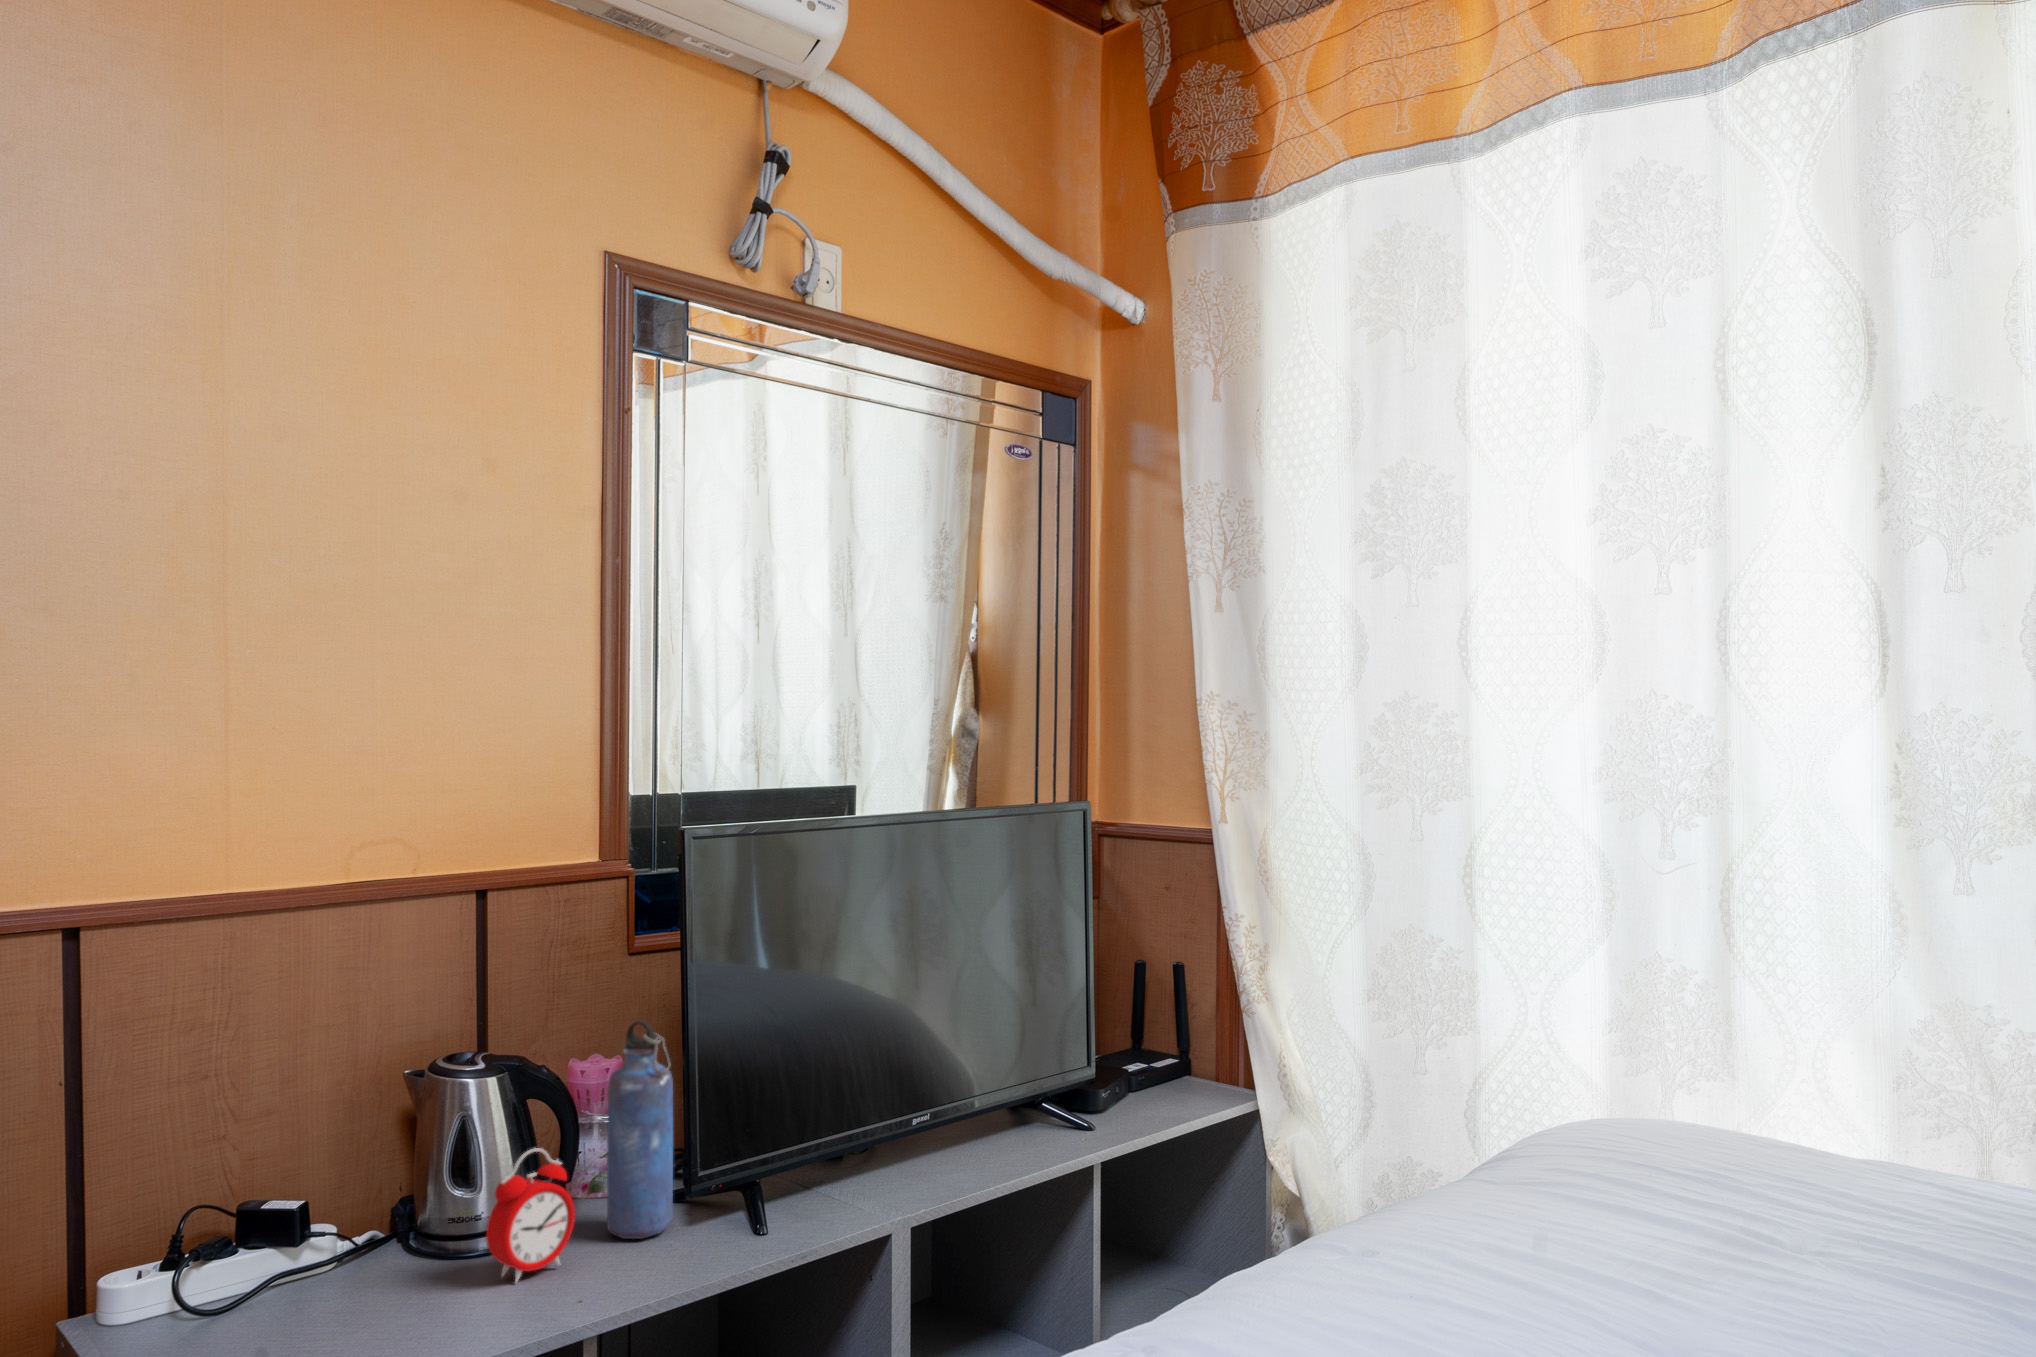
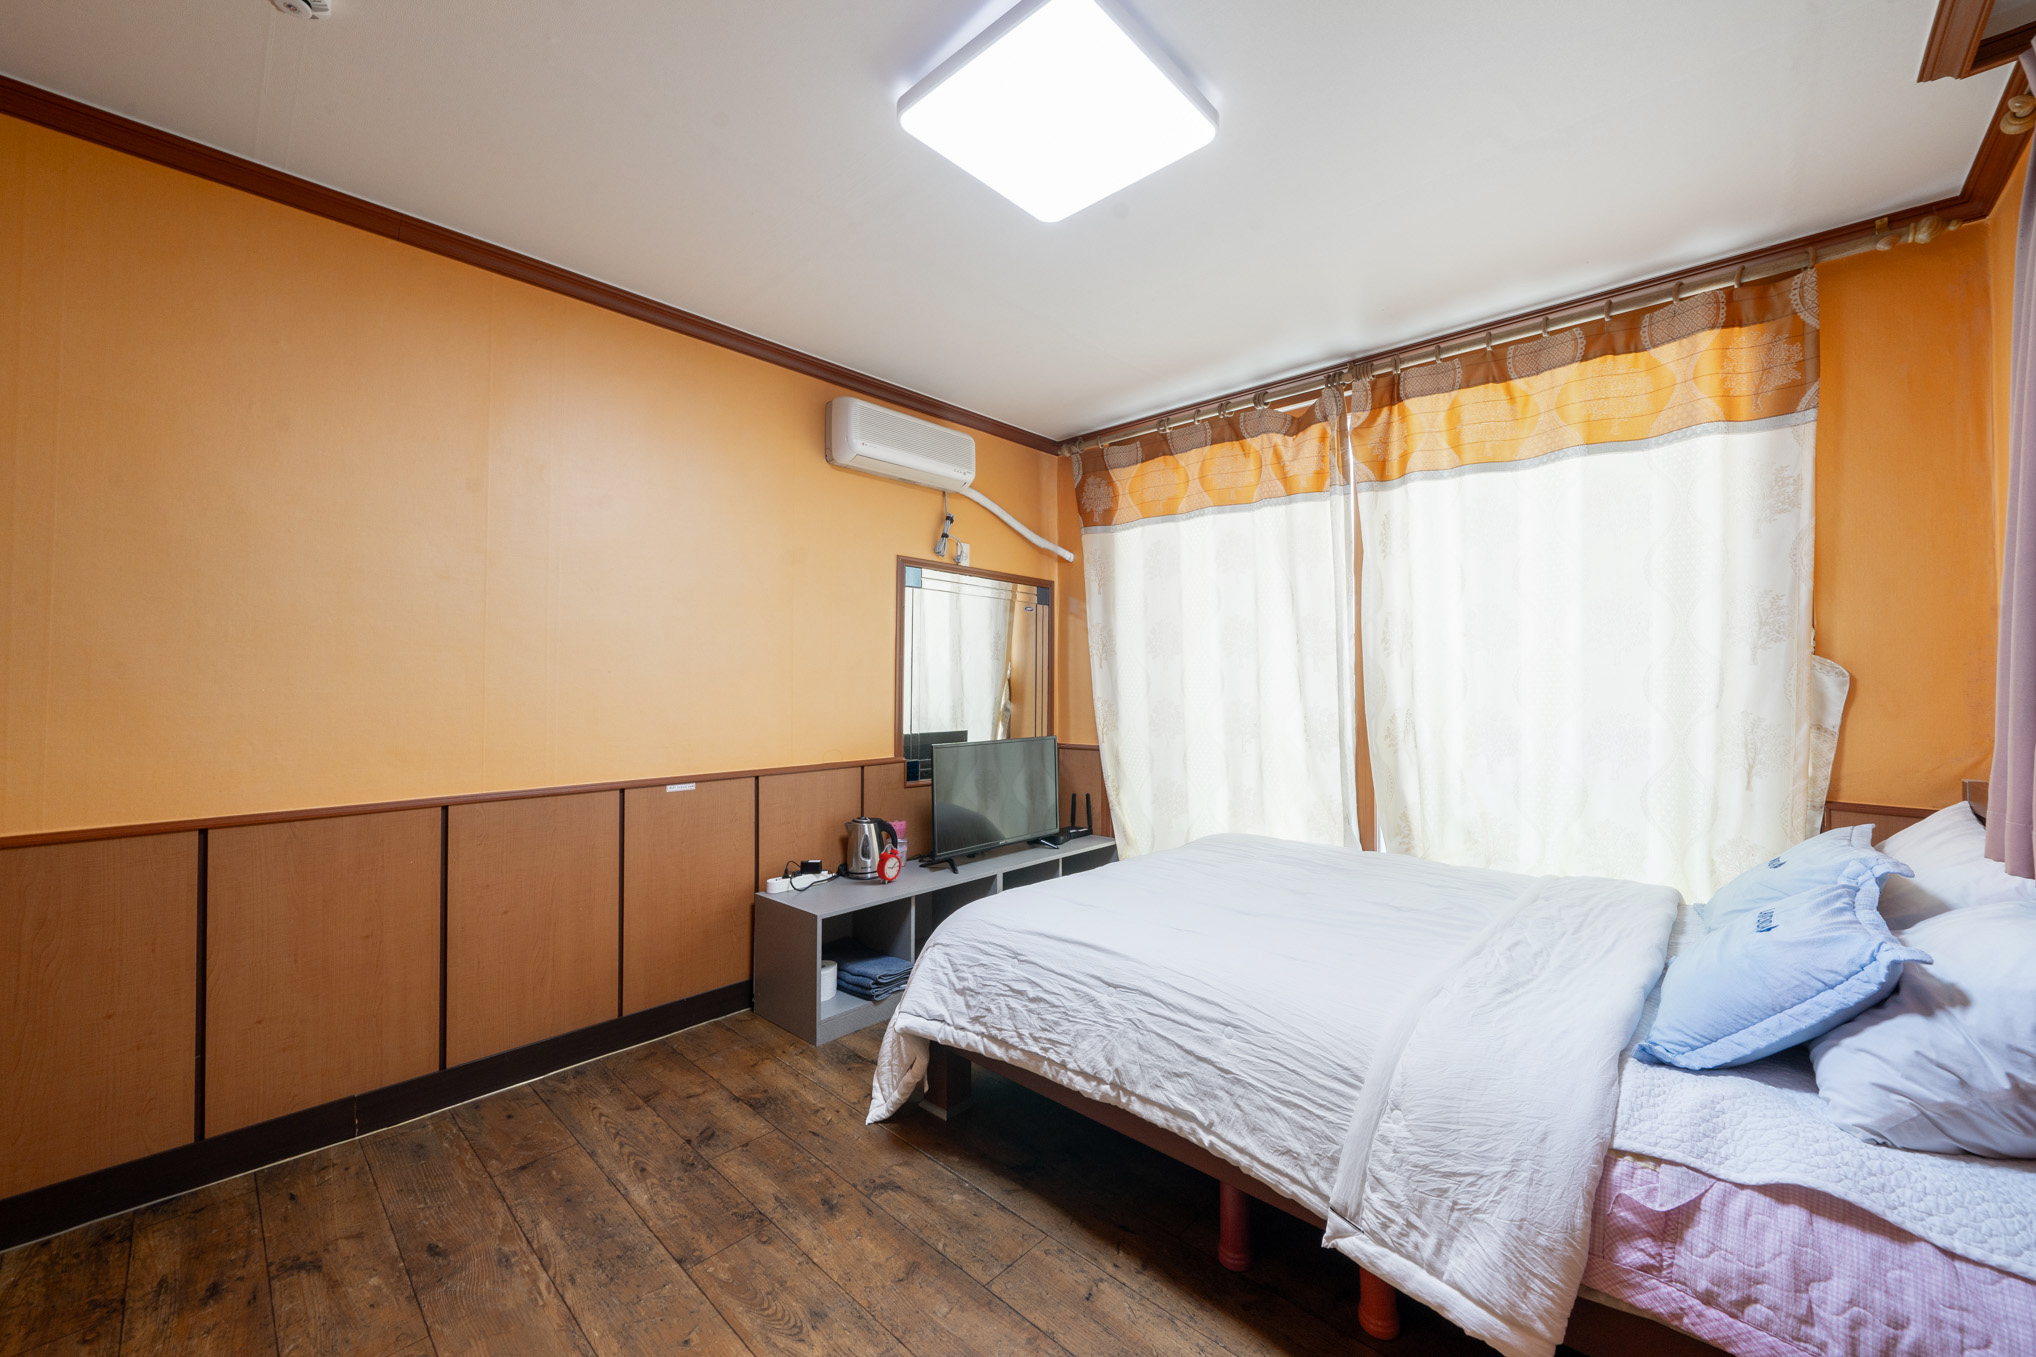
water bottle: present [607,1021,673,1239] -> none [907,807,927,875]

